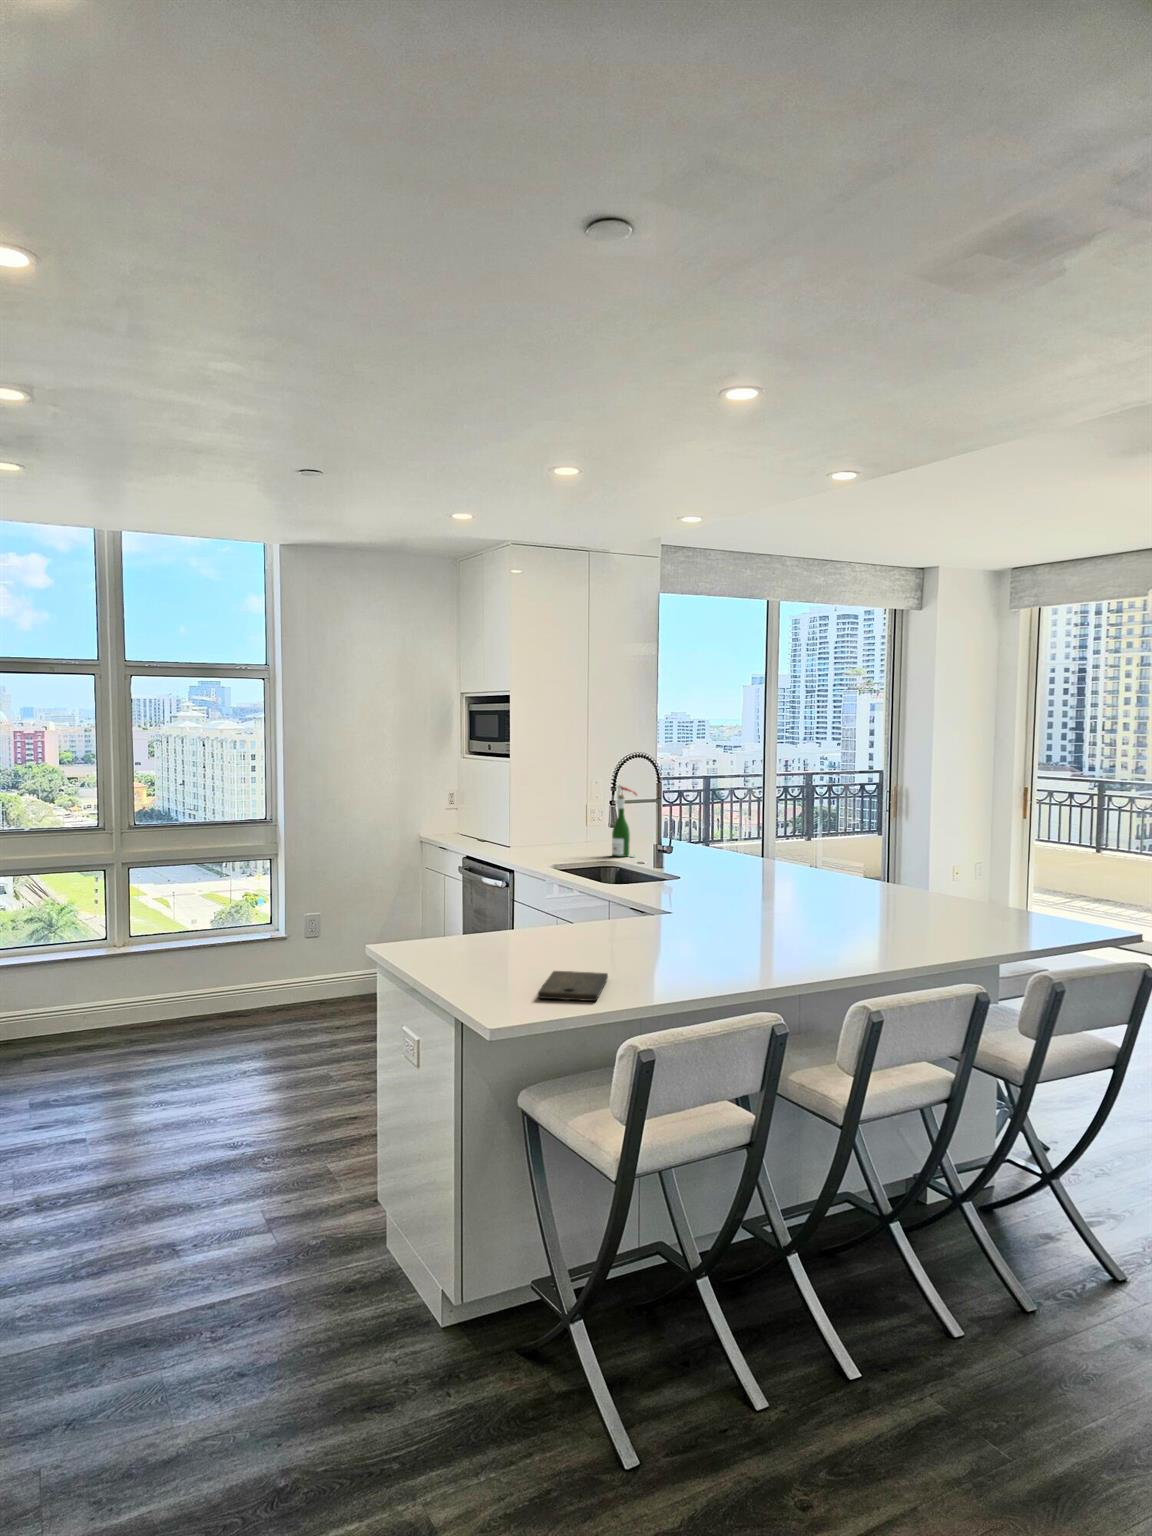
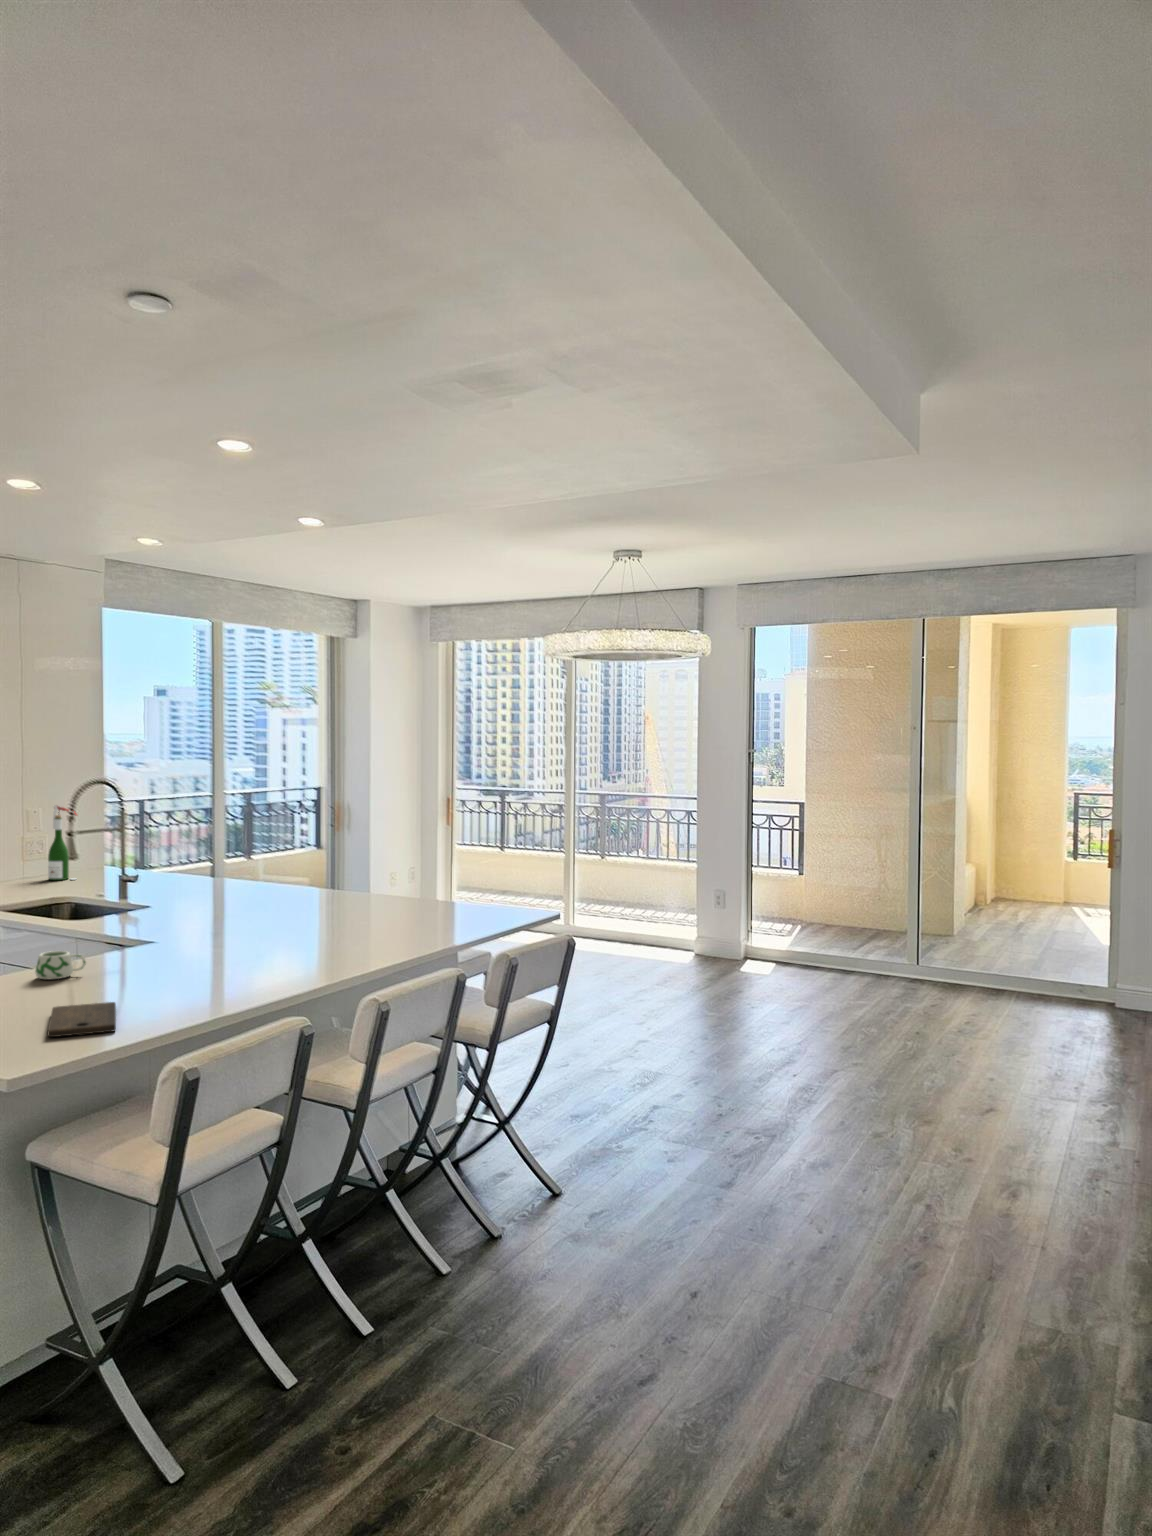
mug: none [556,919,599,946] -> present [35,951,86,979]

